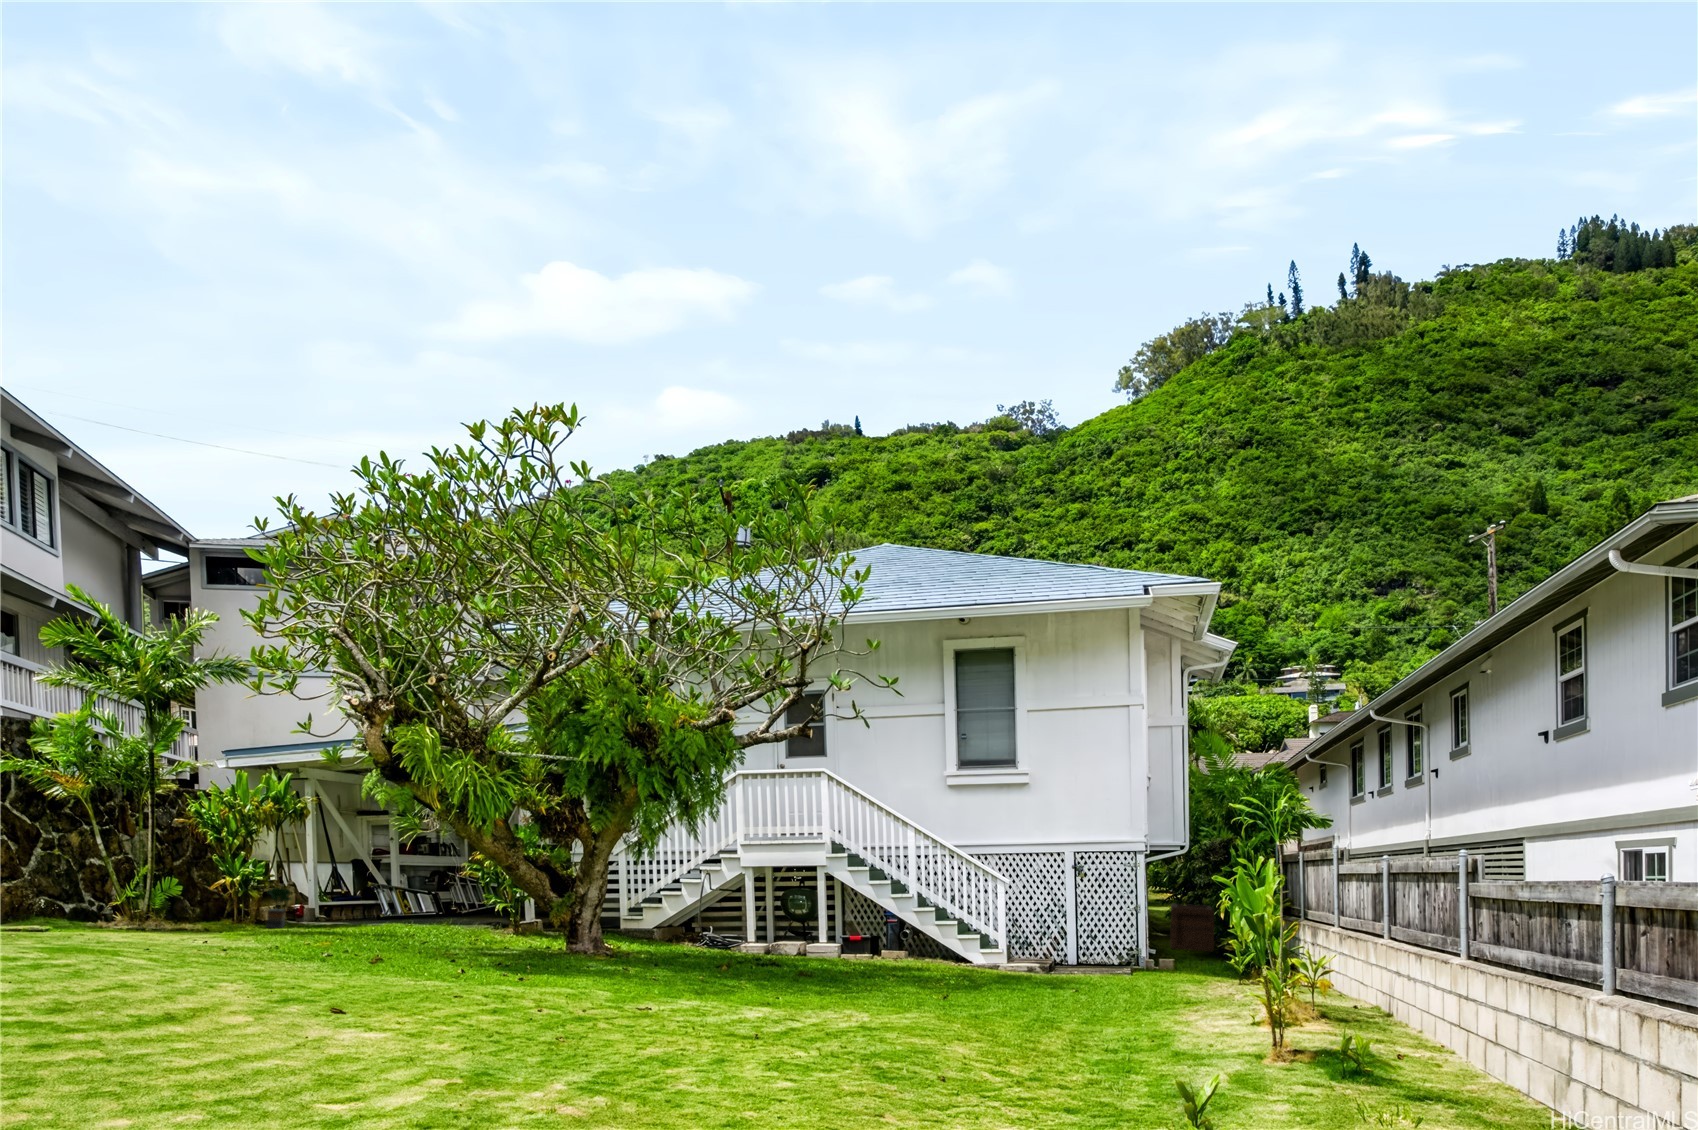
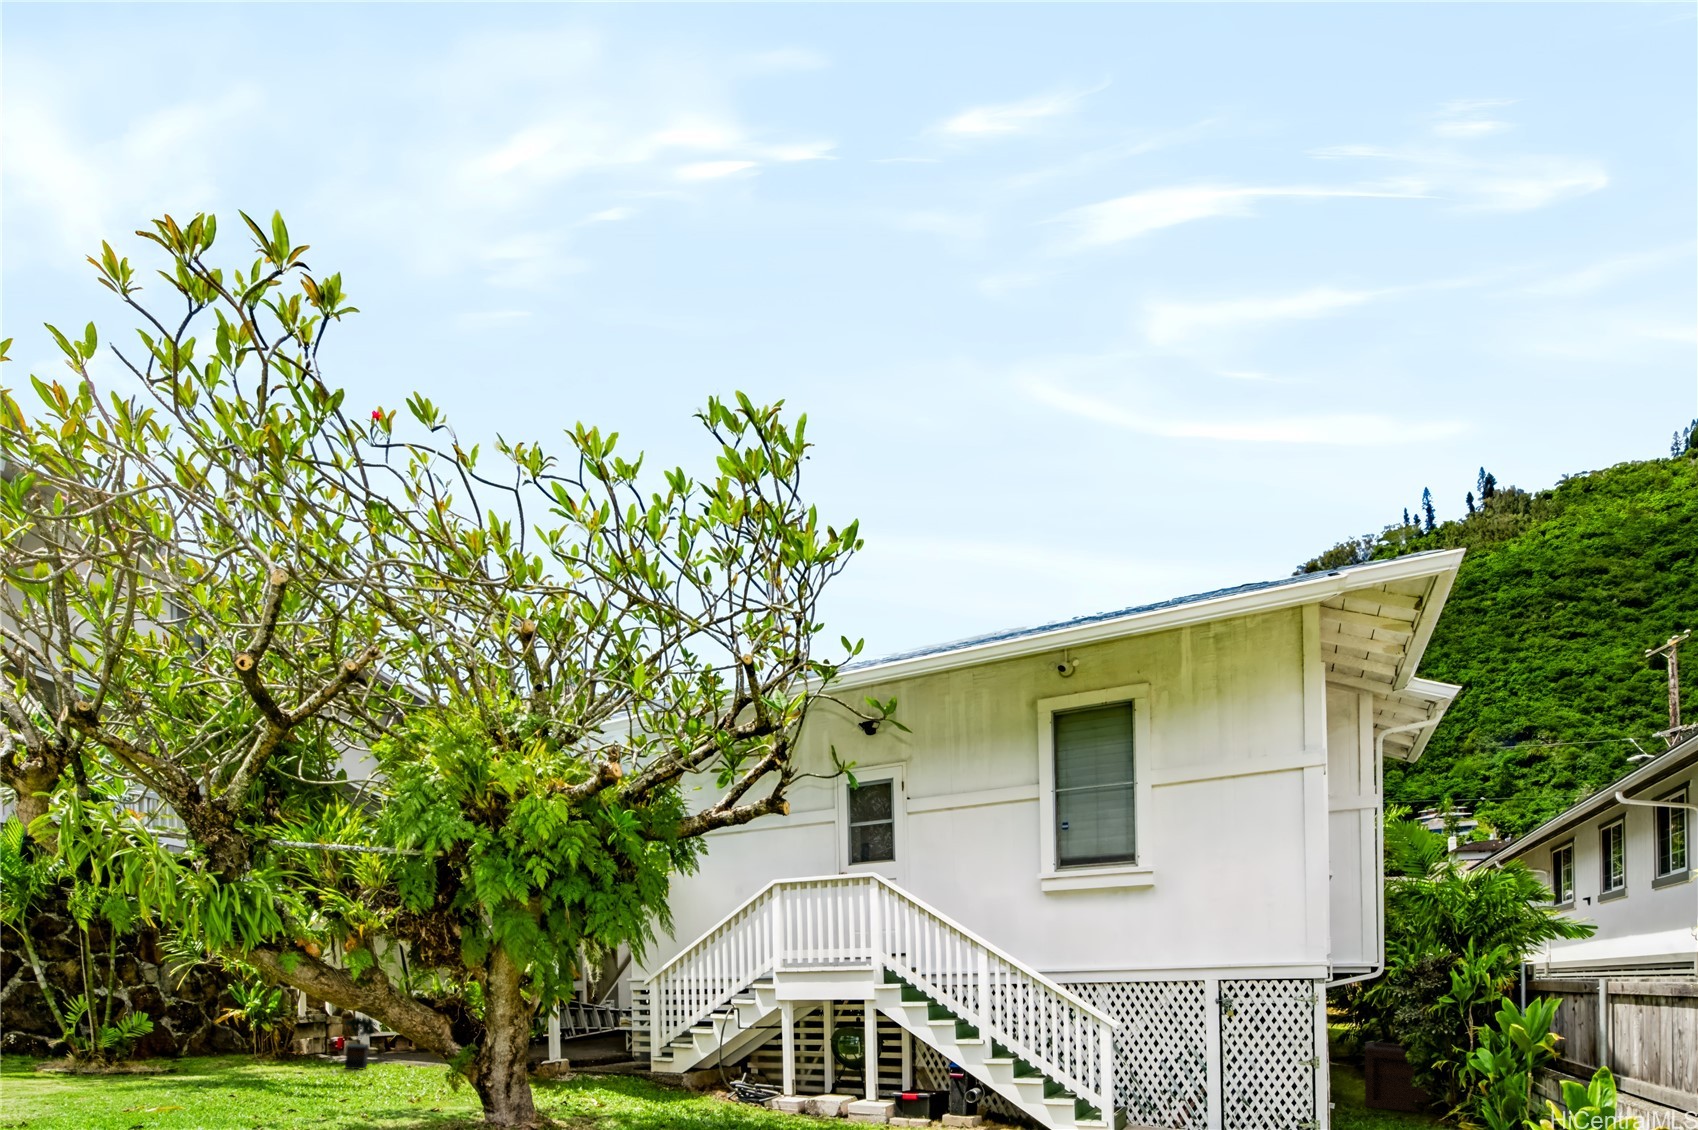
potted tree: present [266,888,291,928] -> present [345,1017,377,1069]

